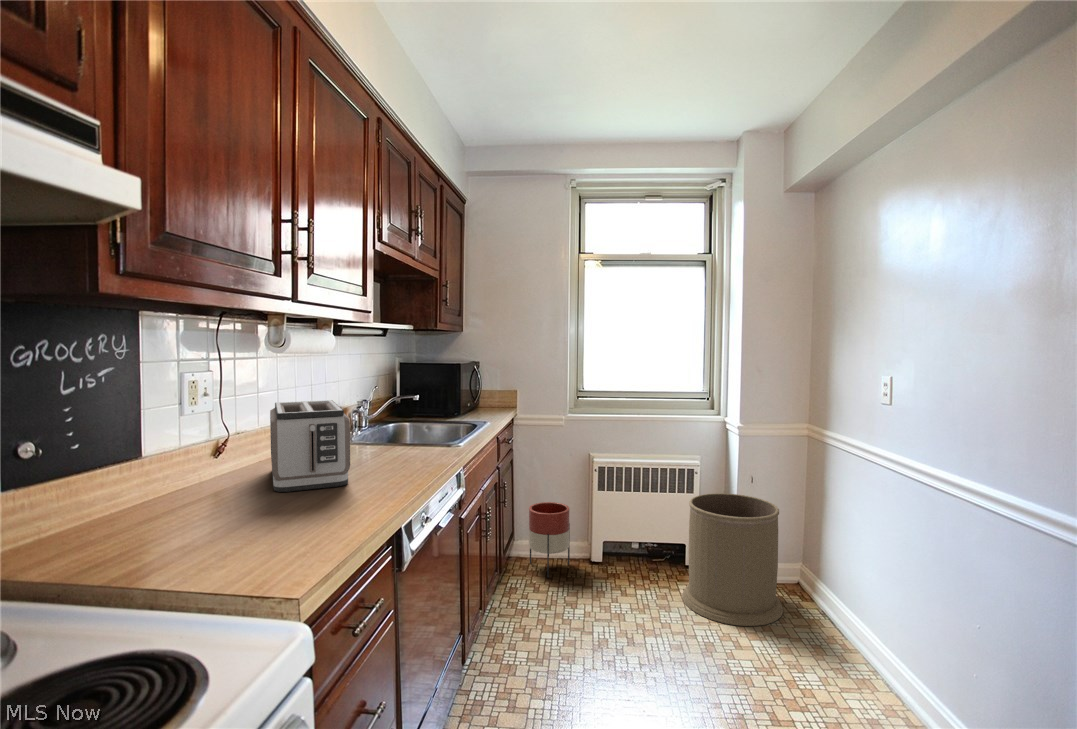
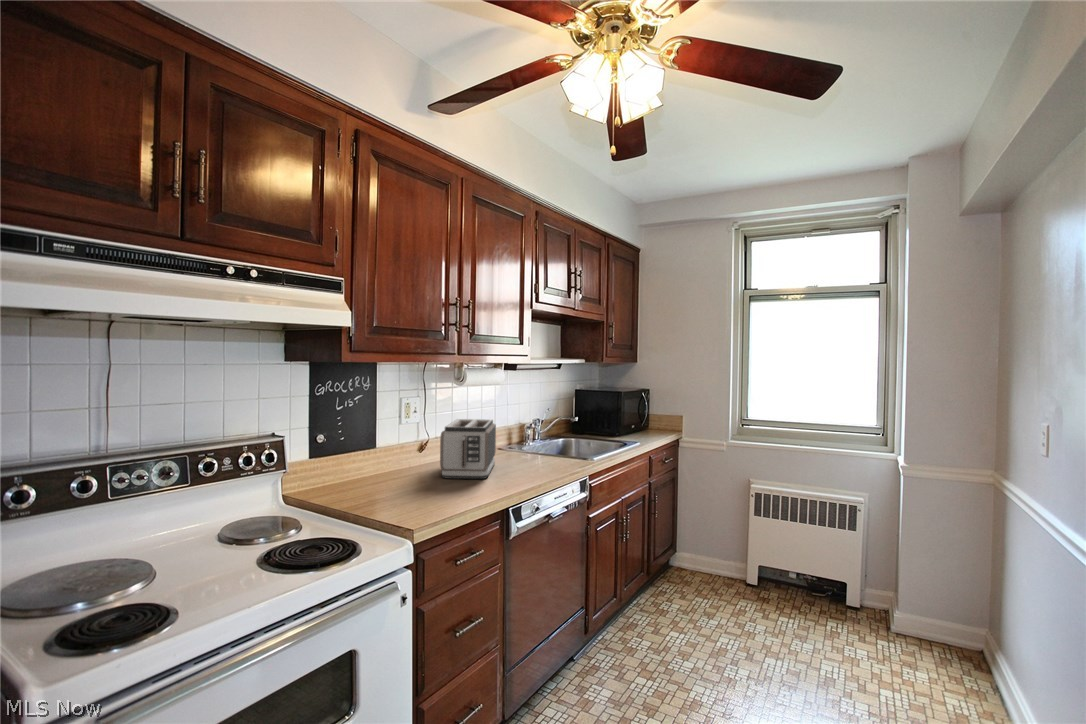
trash can: present [683,493,783,626] -> none [826,534,944,681]
planter: present [529,502,570,578] -> none [684,519,724,588]

